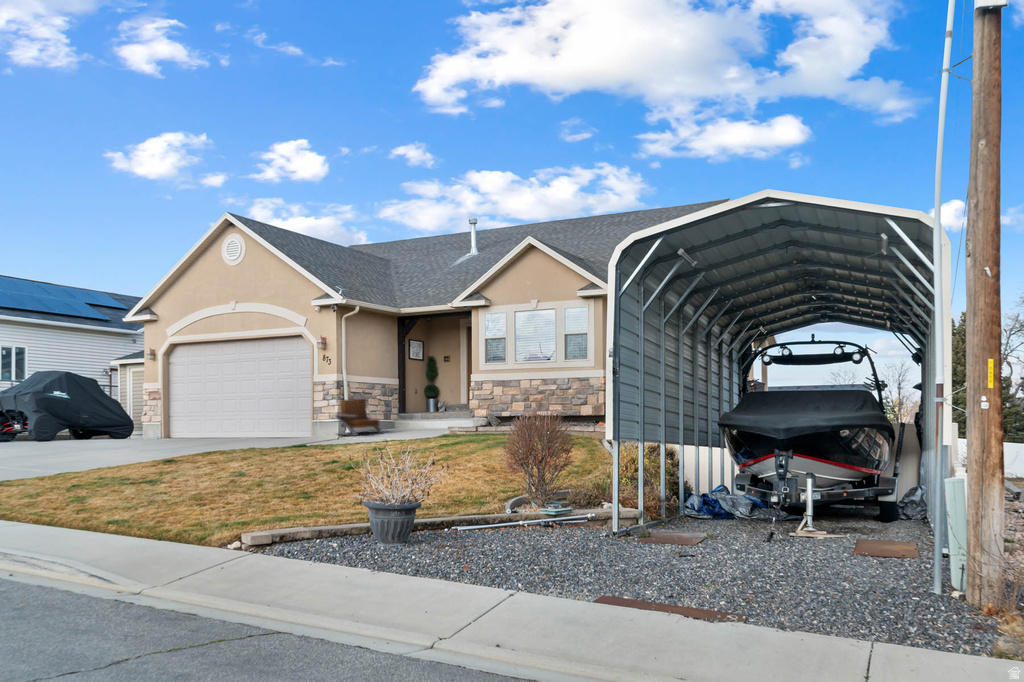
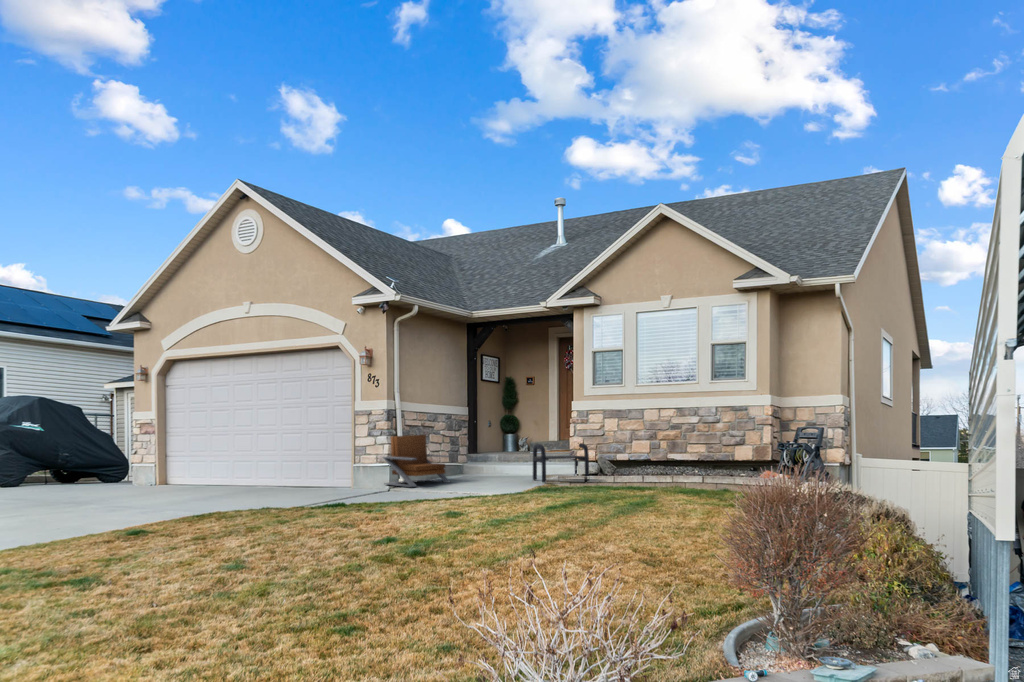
bench: none [442,404,481,432] -> present [533,443,589,483]

